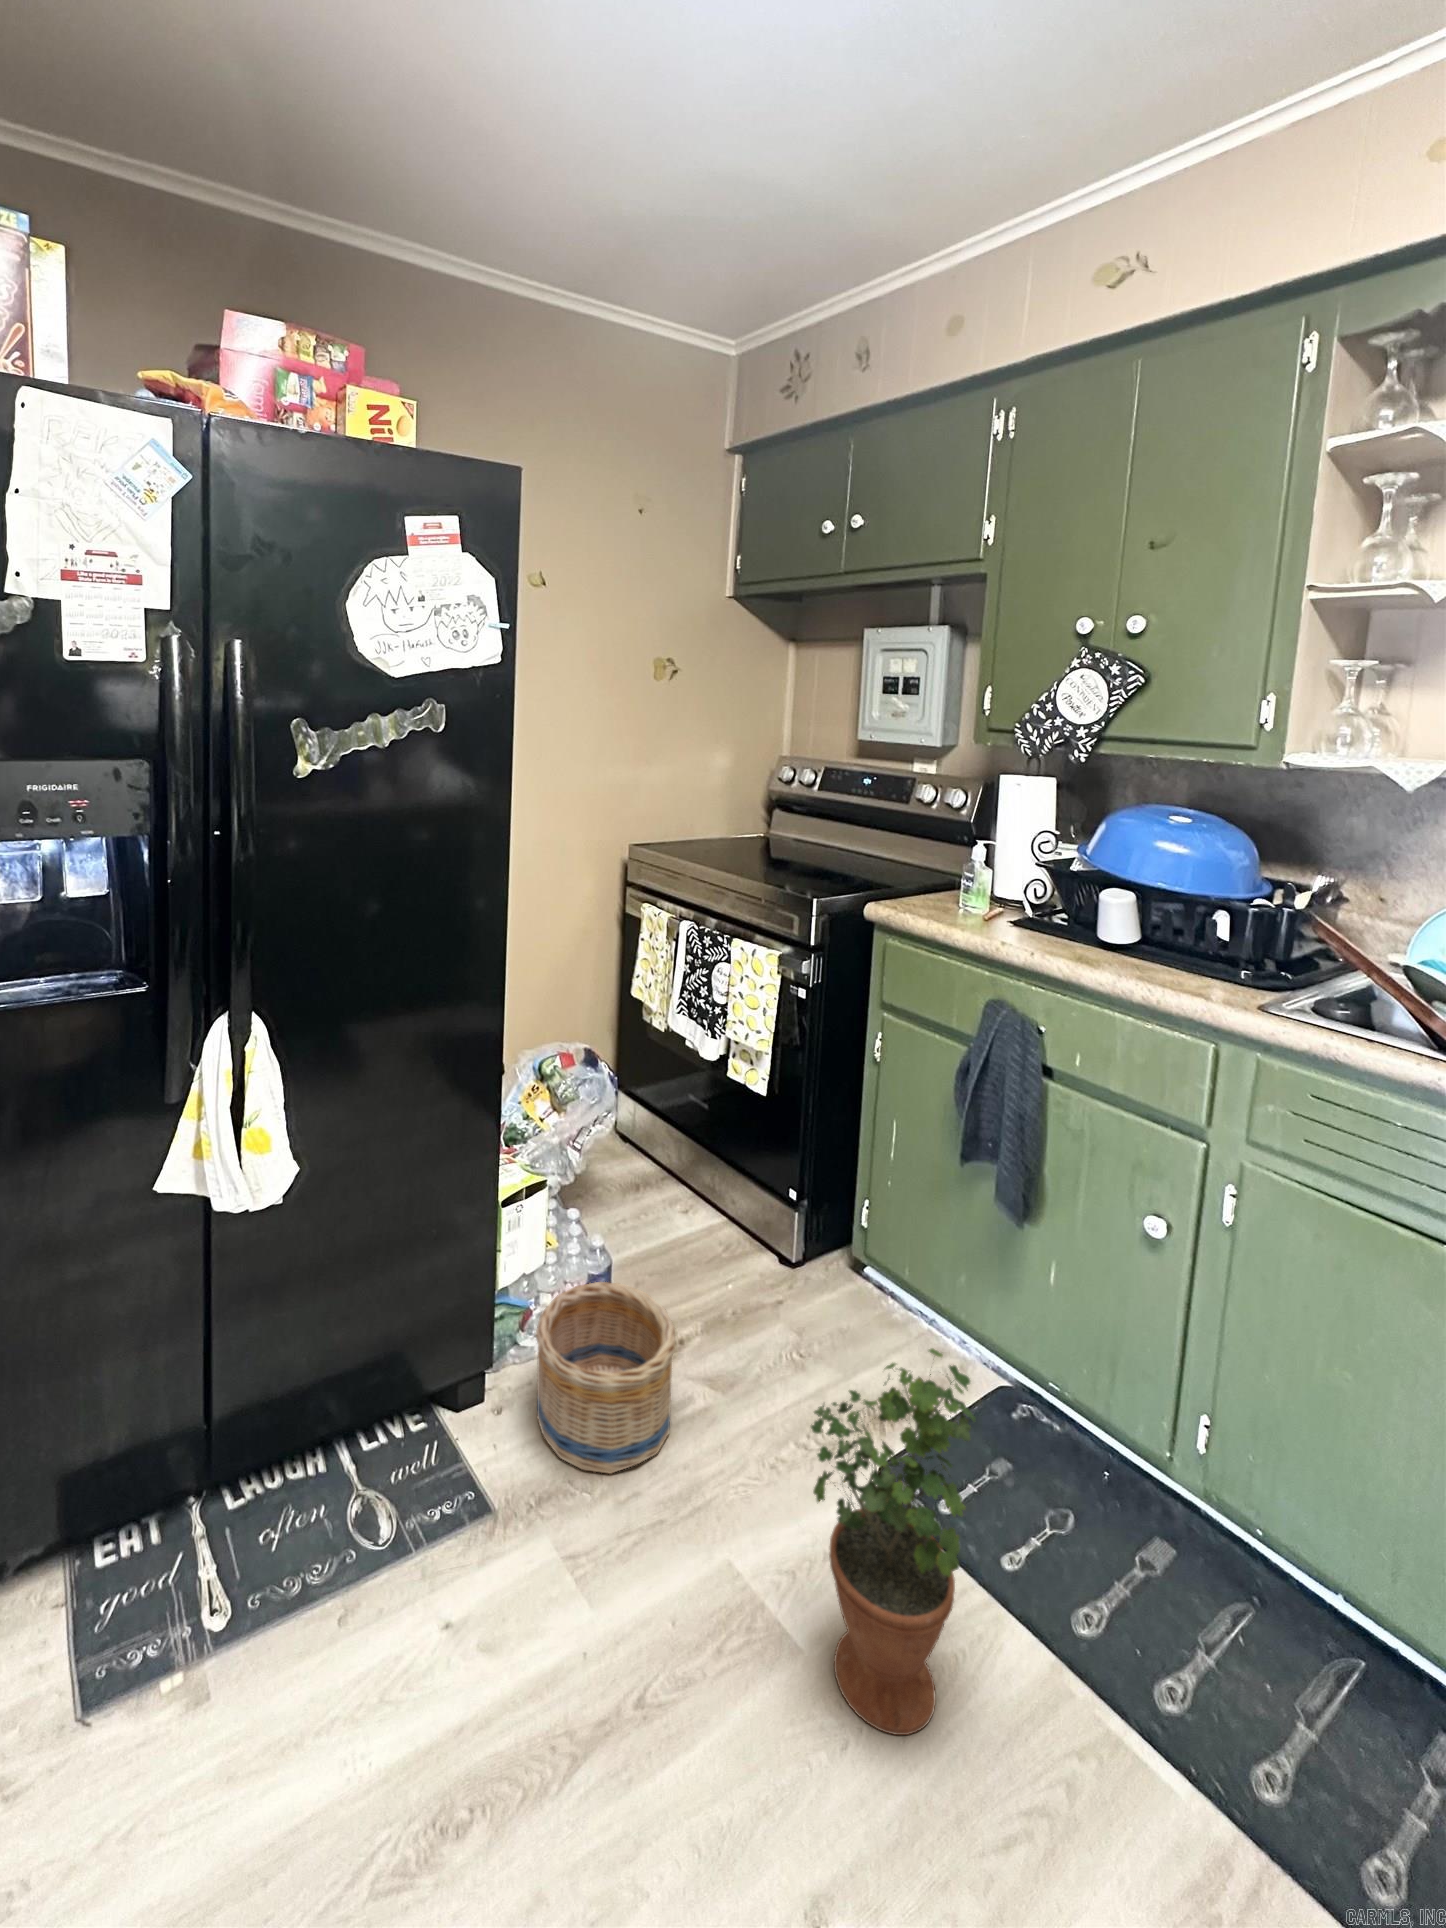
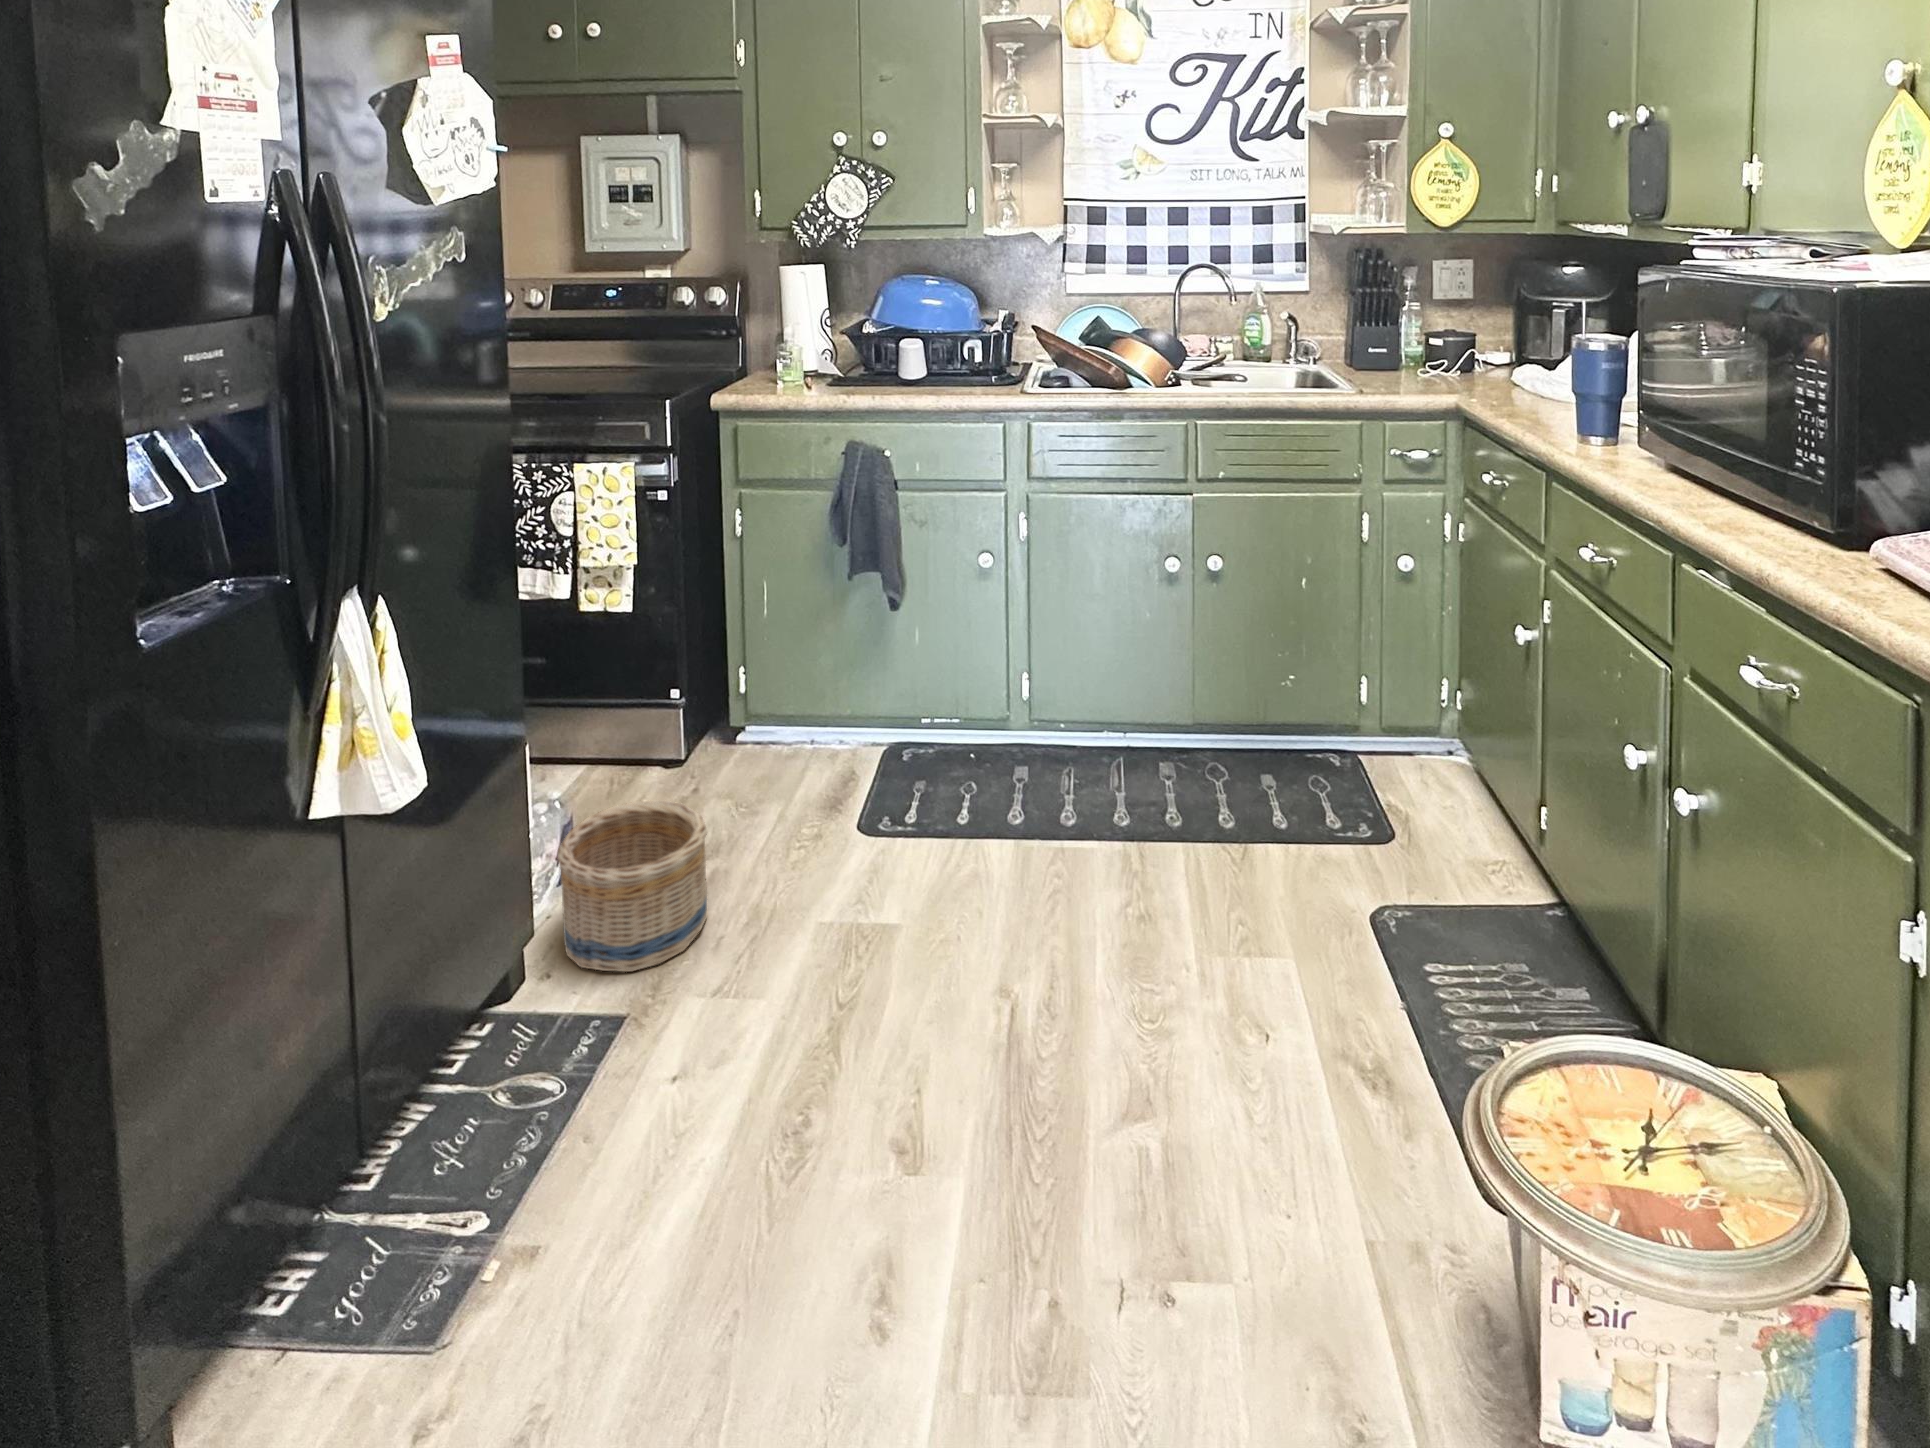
potted plant: present [811,1348,976,1735] -> none [888,654,997,928]

